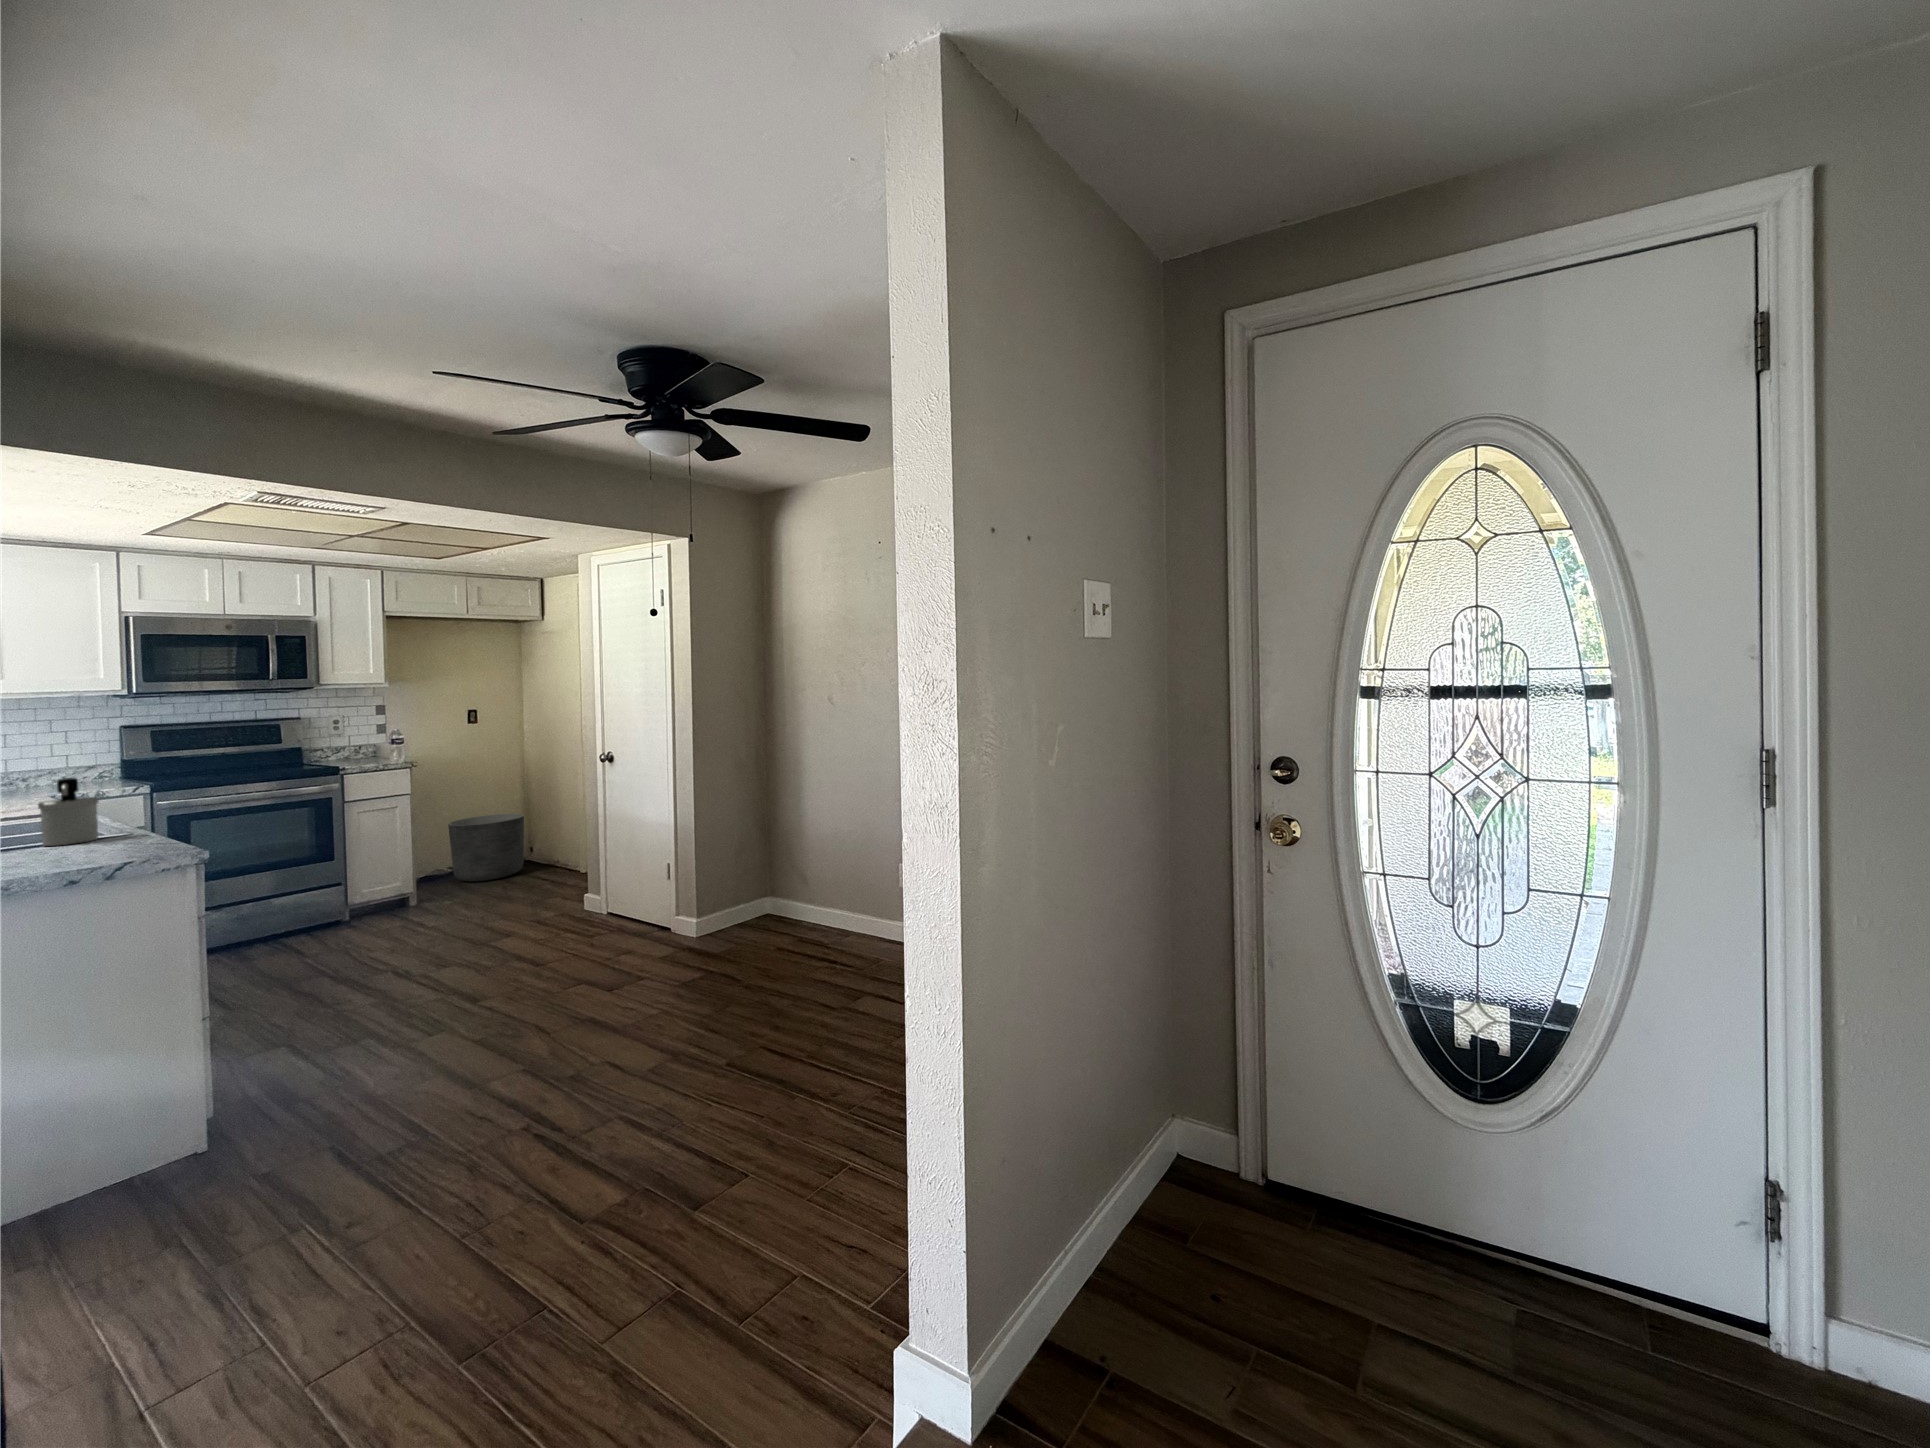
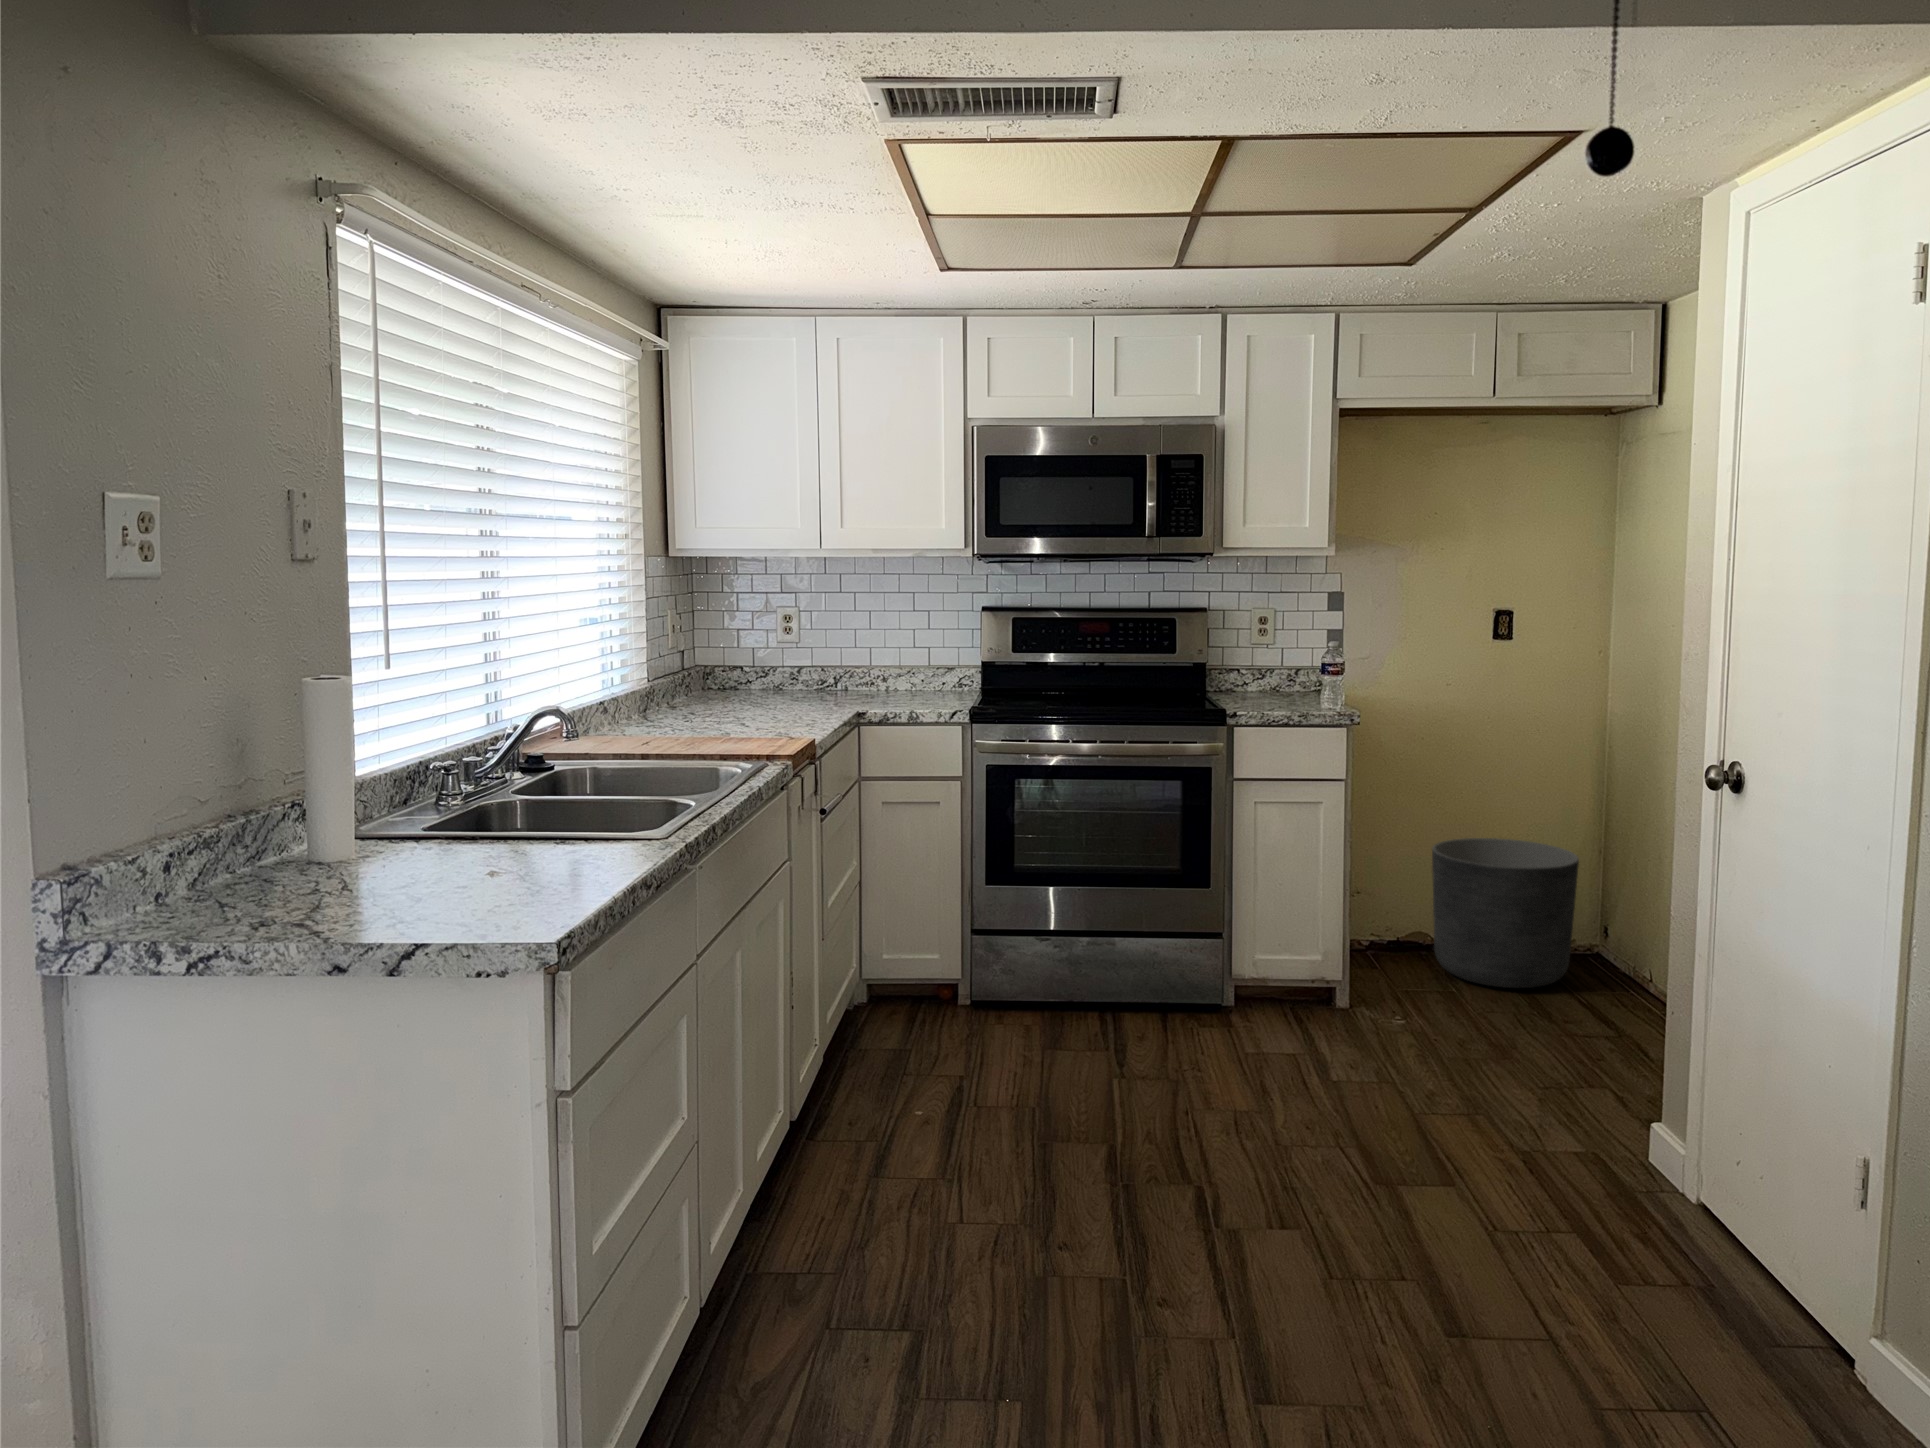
soap dispenser: present [38,778,99,846] -> none [419,738,532,887]

